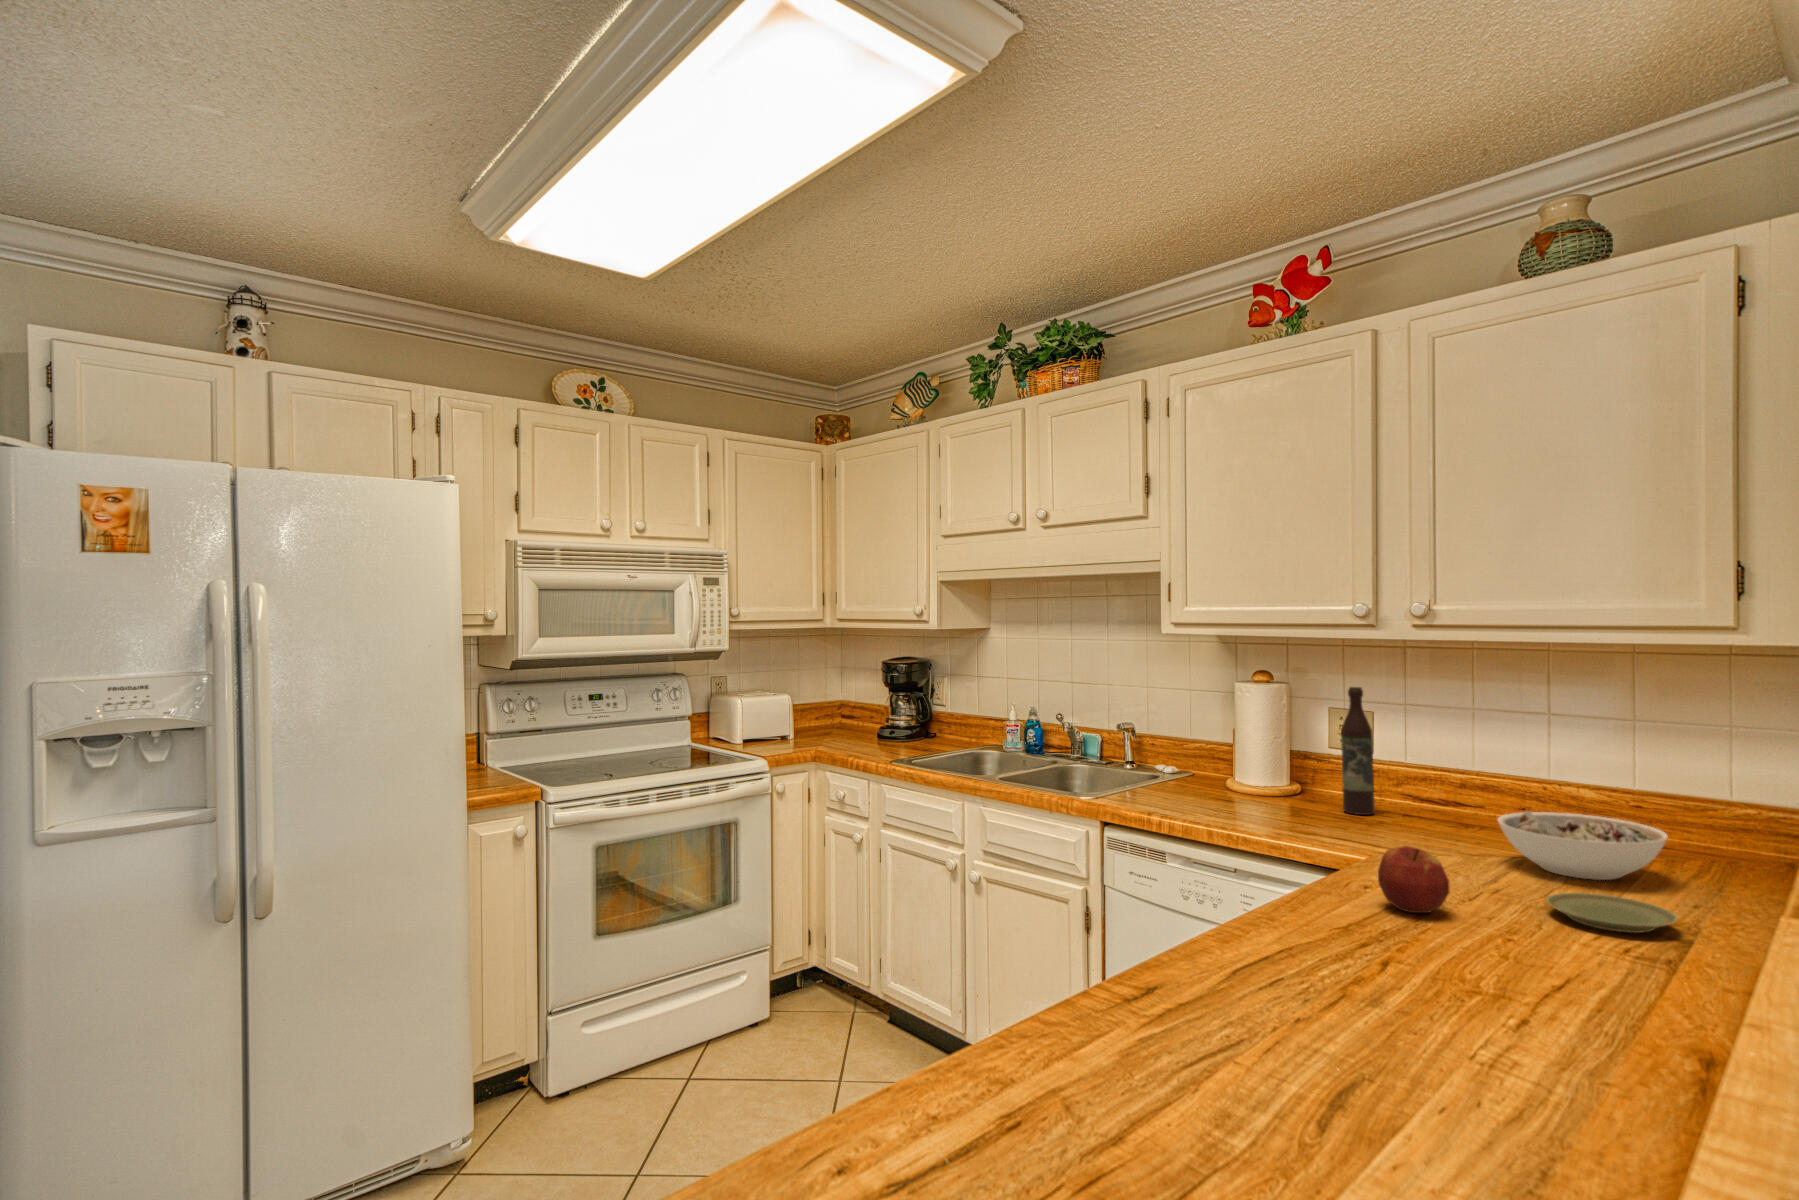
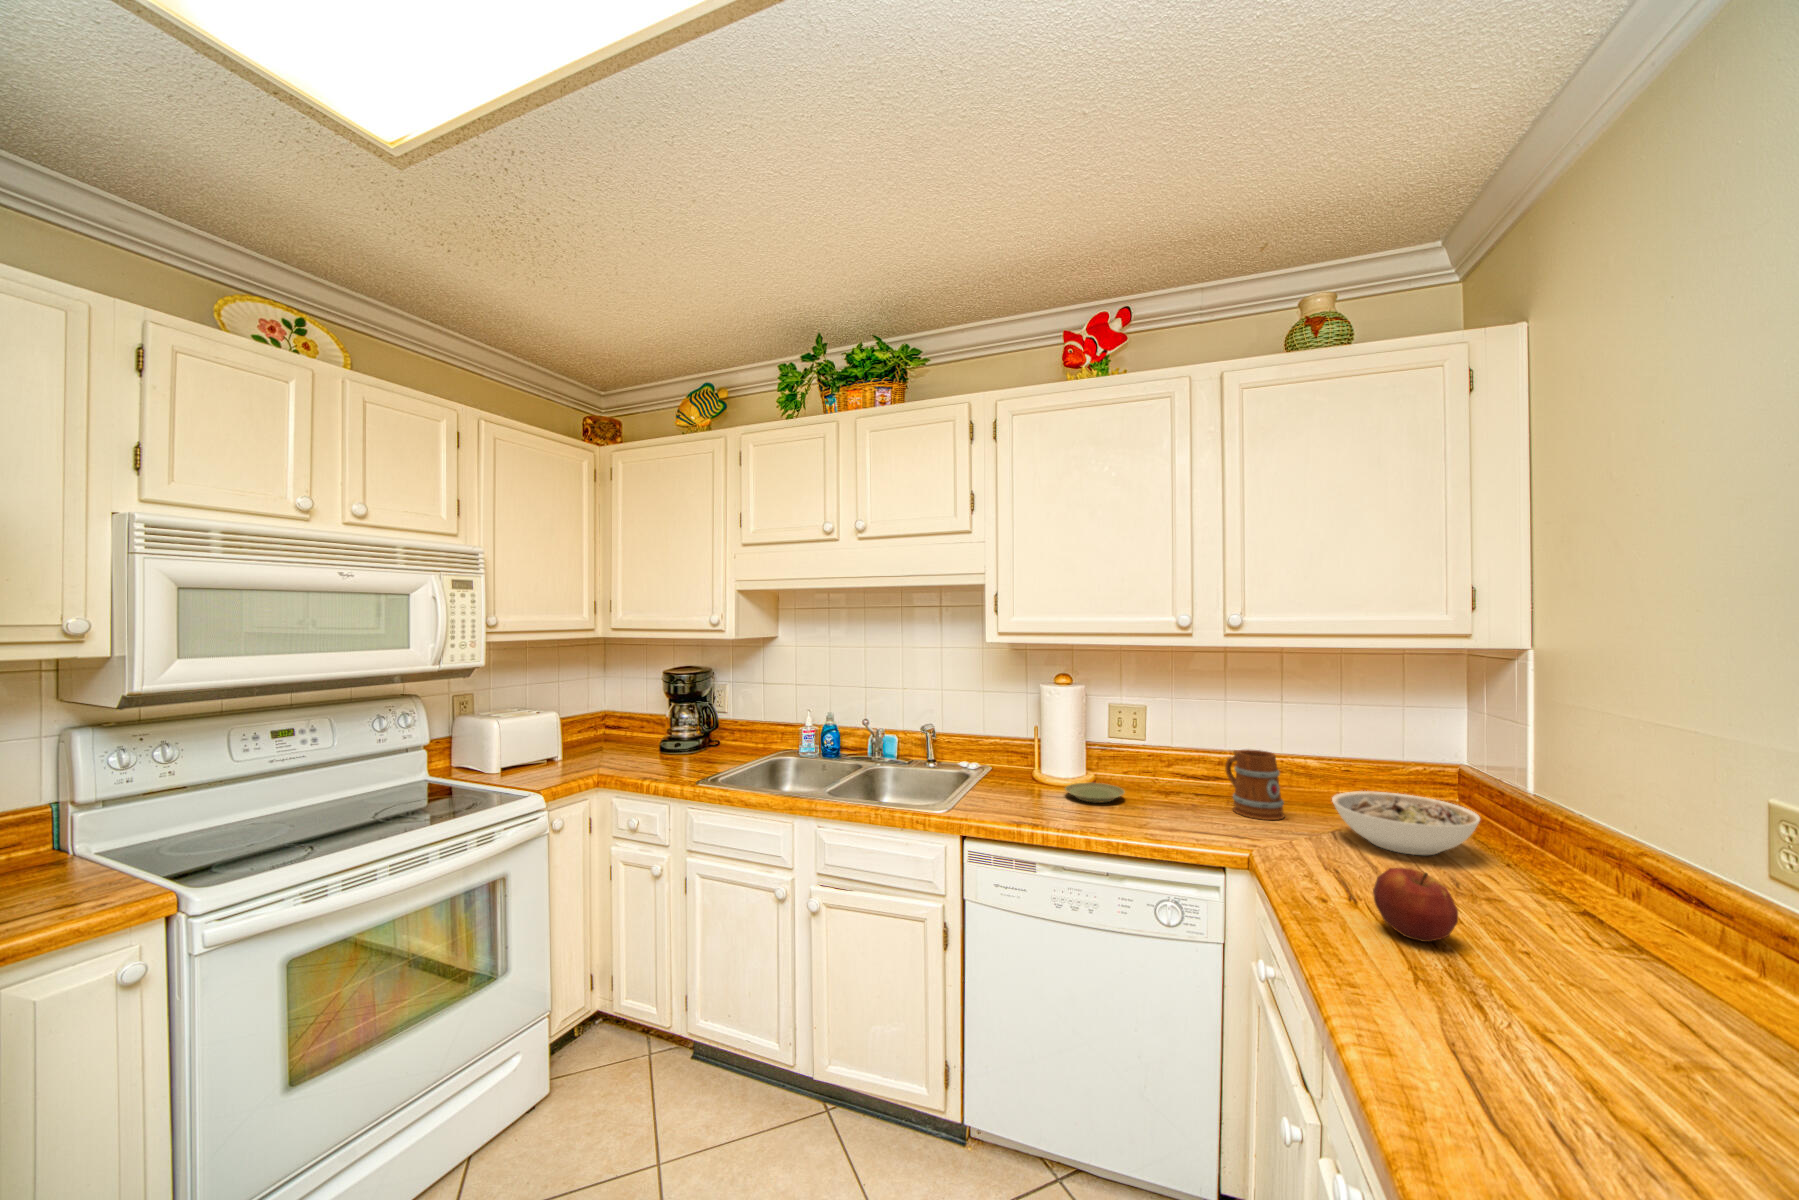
wine bottle: present [1341,687,1375,815] -> none [1147,687,1176,799]
mug: none [1423,761,1483,840] -> present [1225,750,1284,820]
plate: present [1546,893,1678,933] -> present [1065,783,1125,802]

